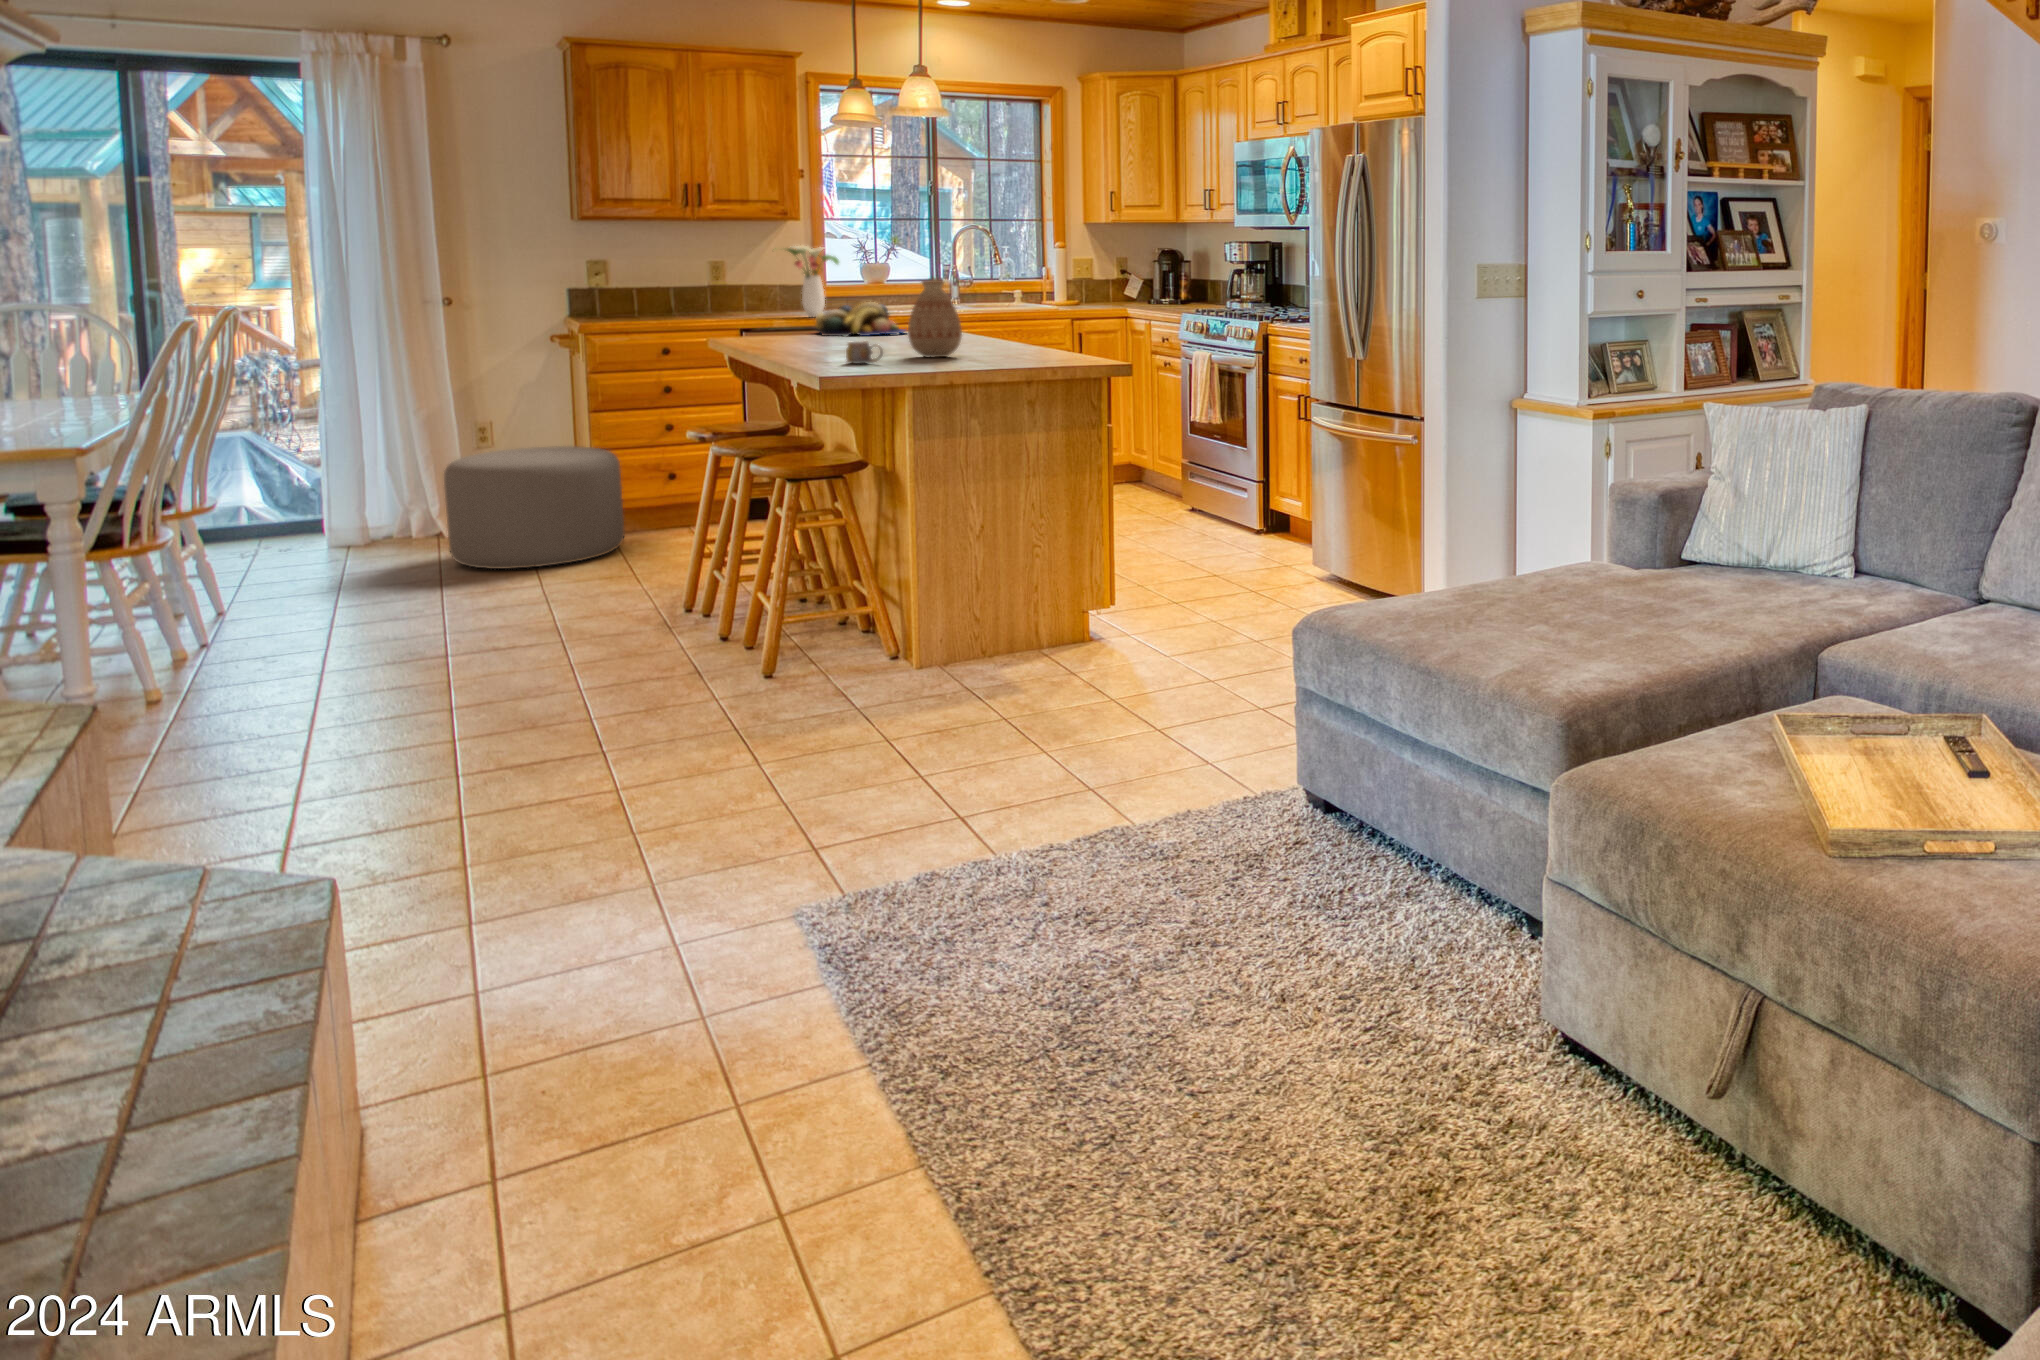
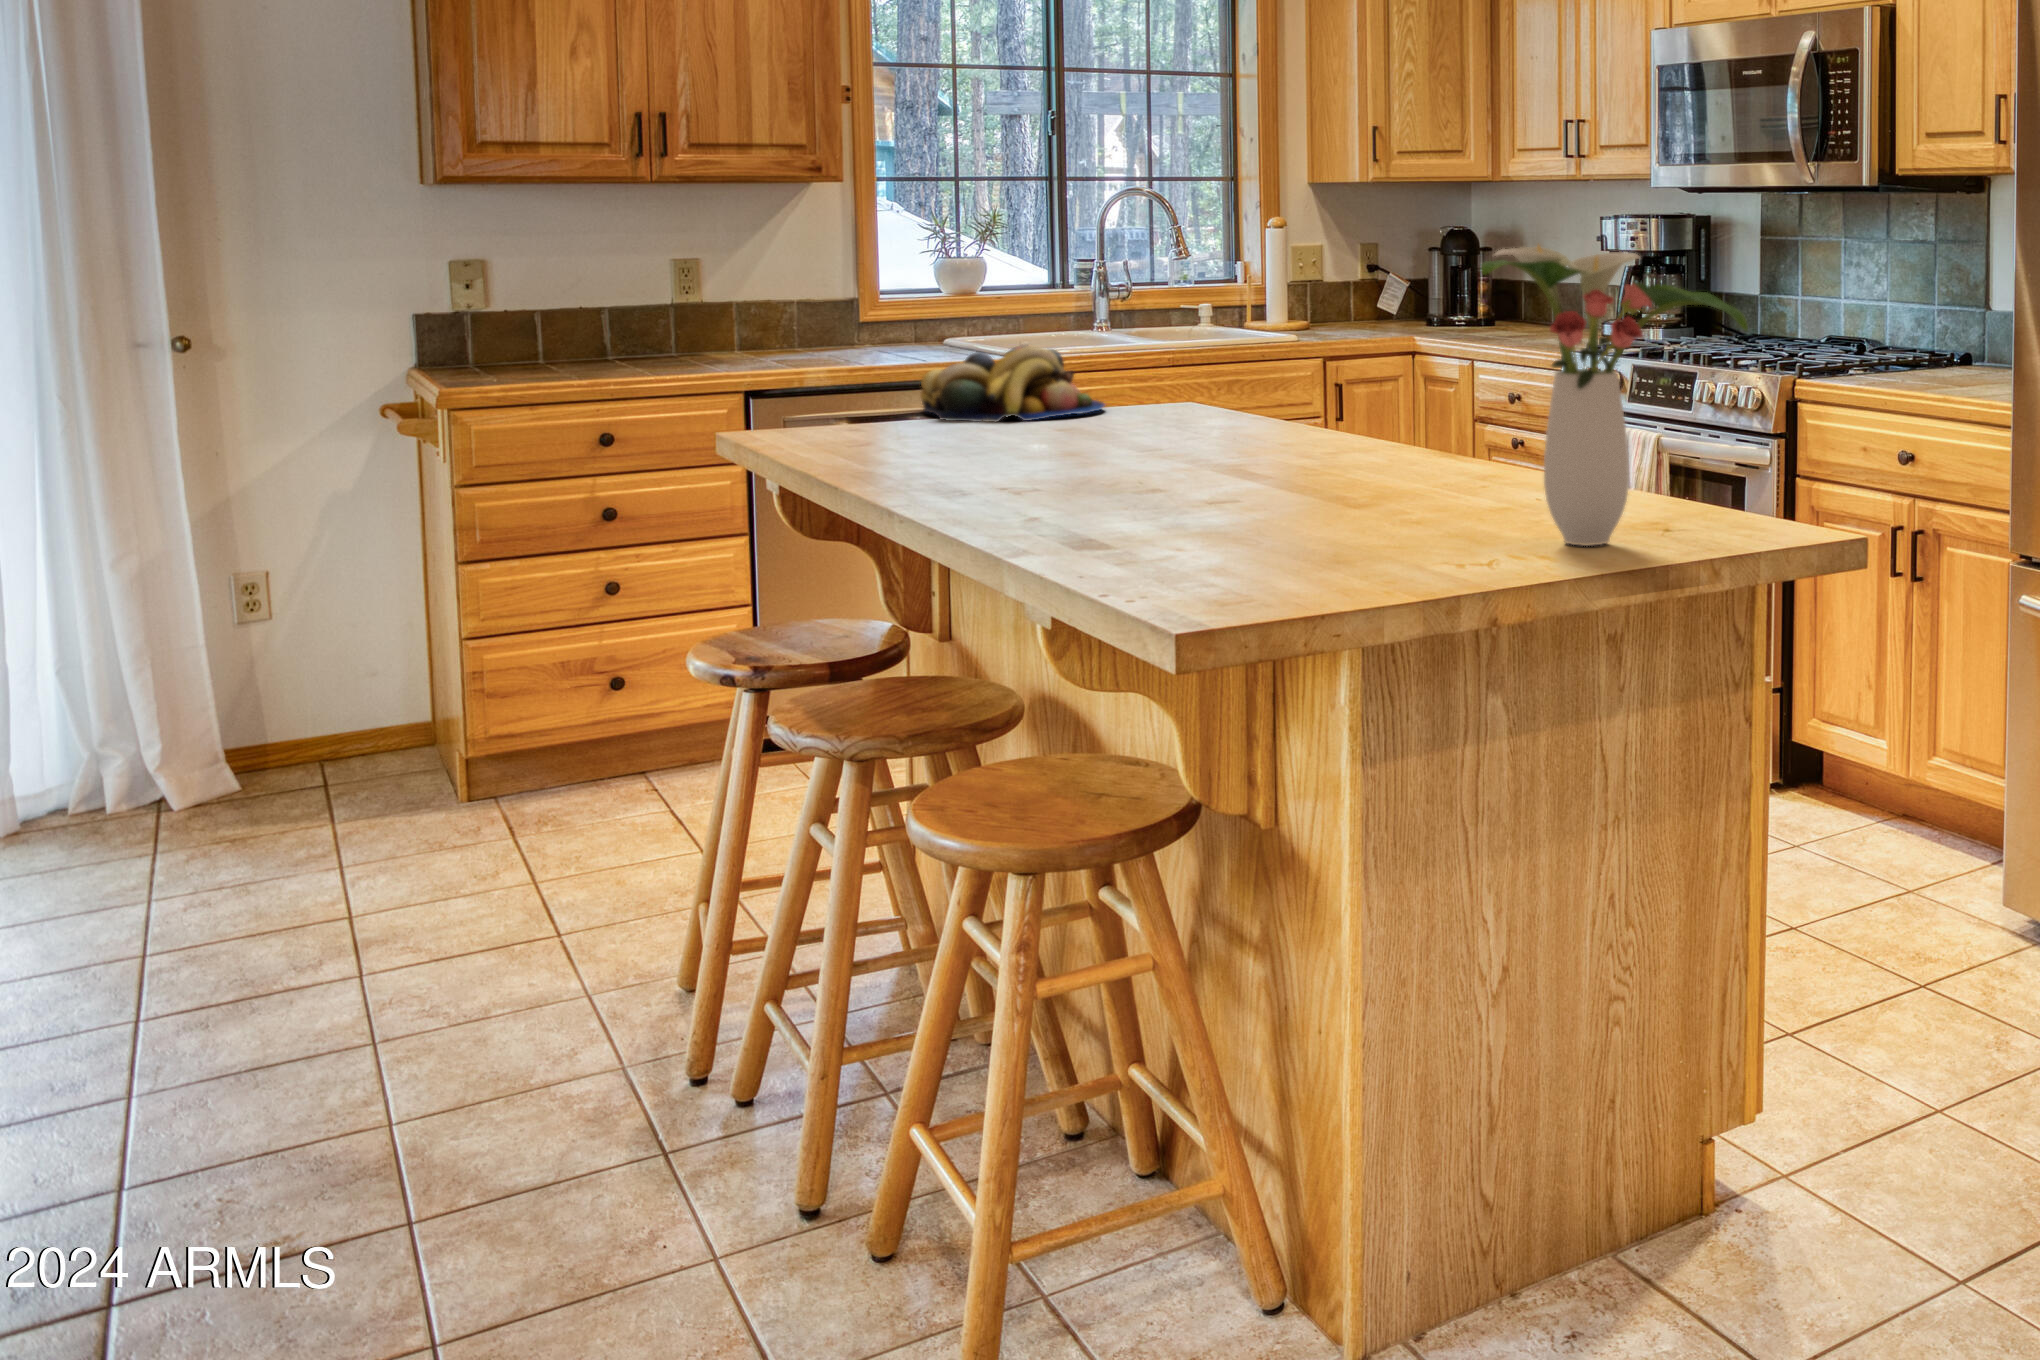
flower arrangement: present [775,246,839,317] -> present [1481,245,1748,546]
vase: present [908,280,962,357] -> none [1252,315,1379,513]
mug: present [846,341,883,364] -> none [1147,490,1249,555]
ottoman: present [444,446,624,569] -> none [155,637,521,919]

